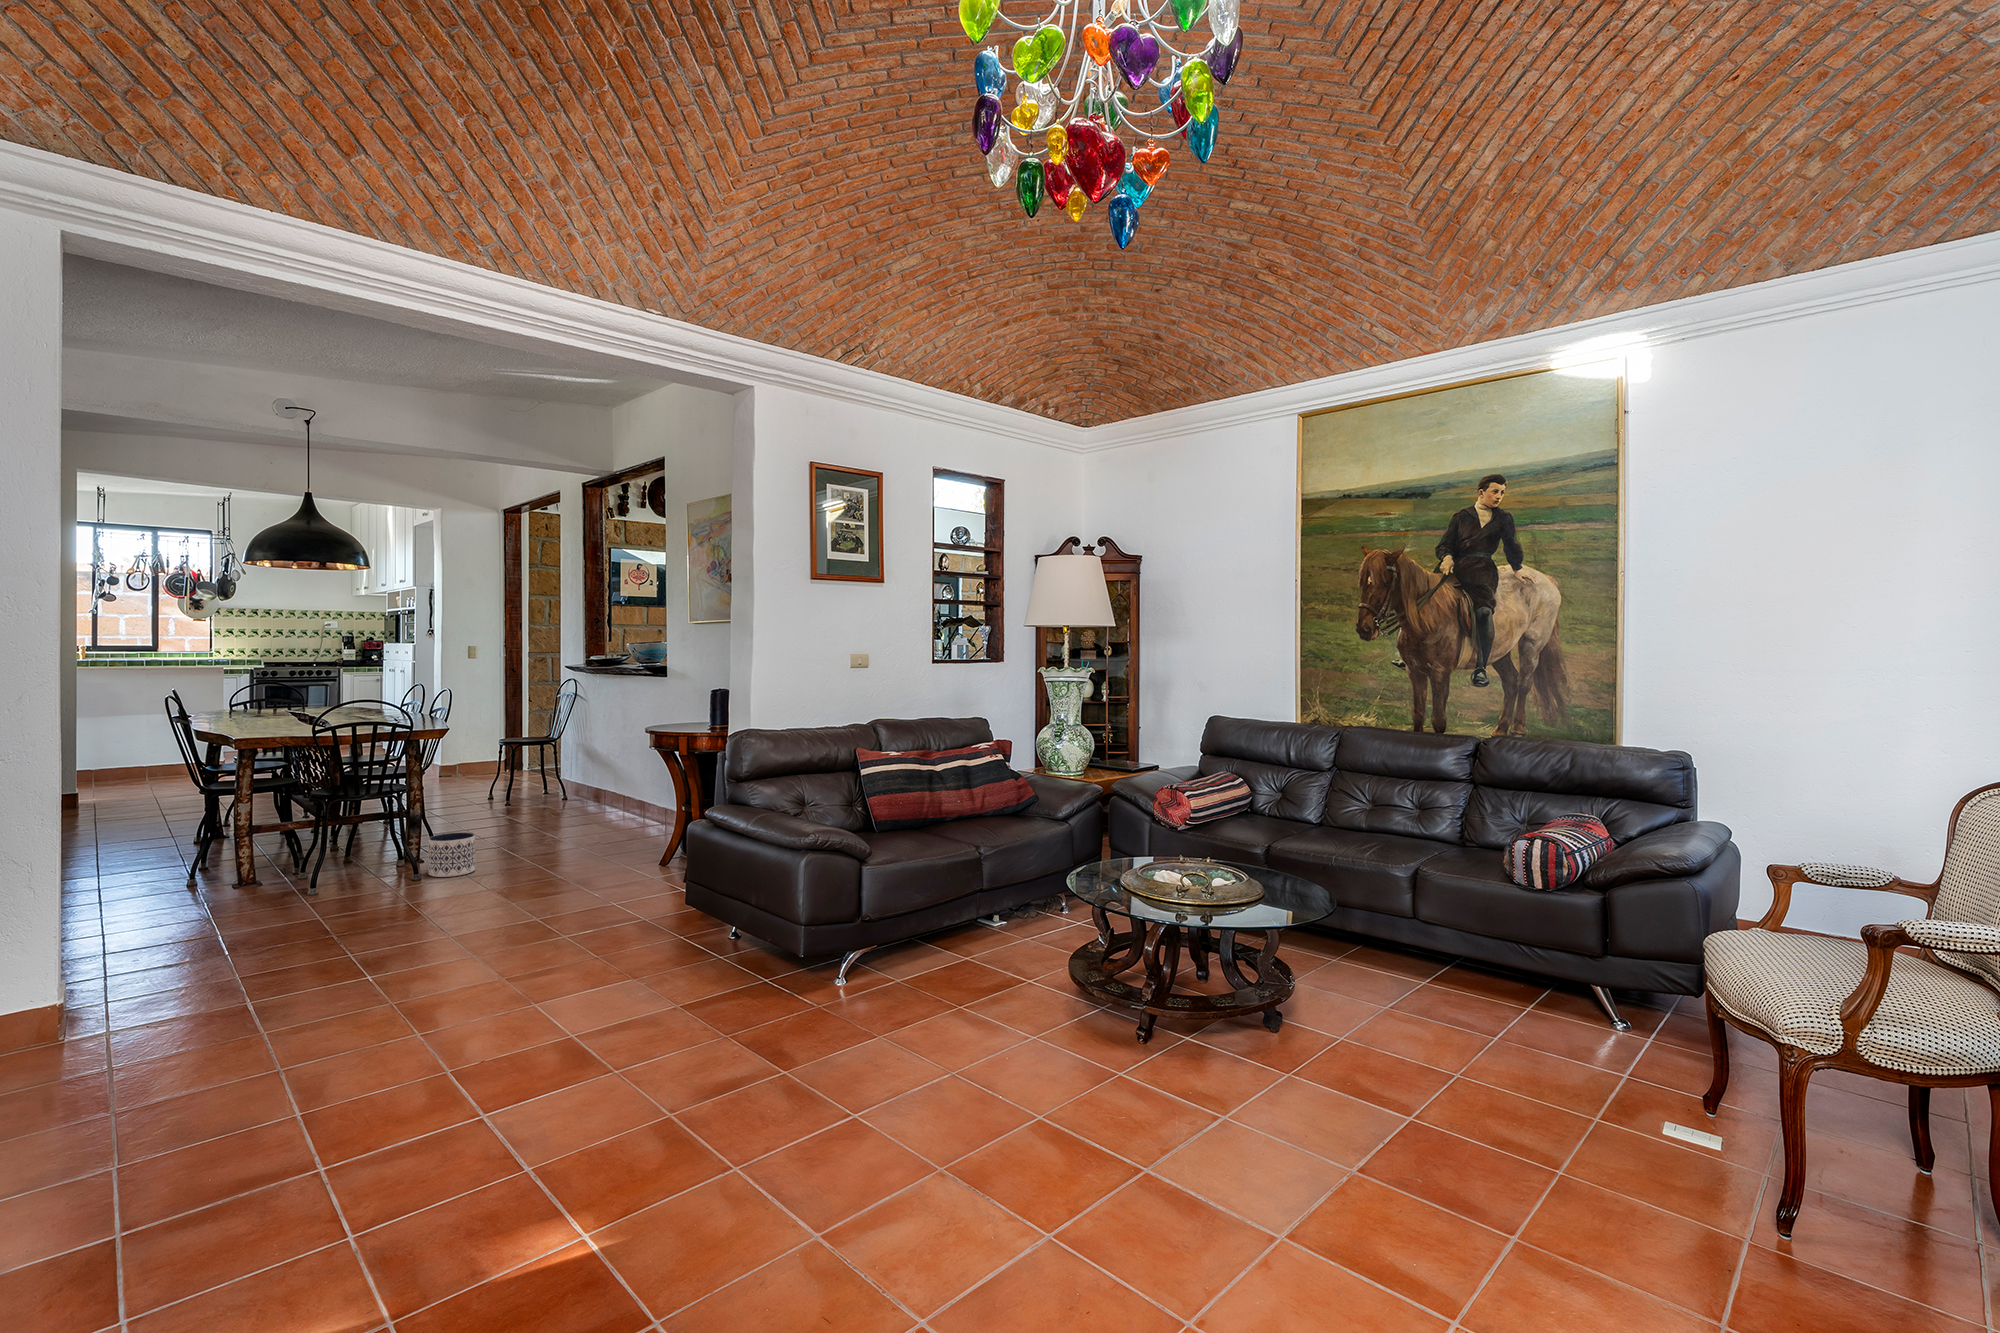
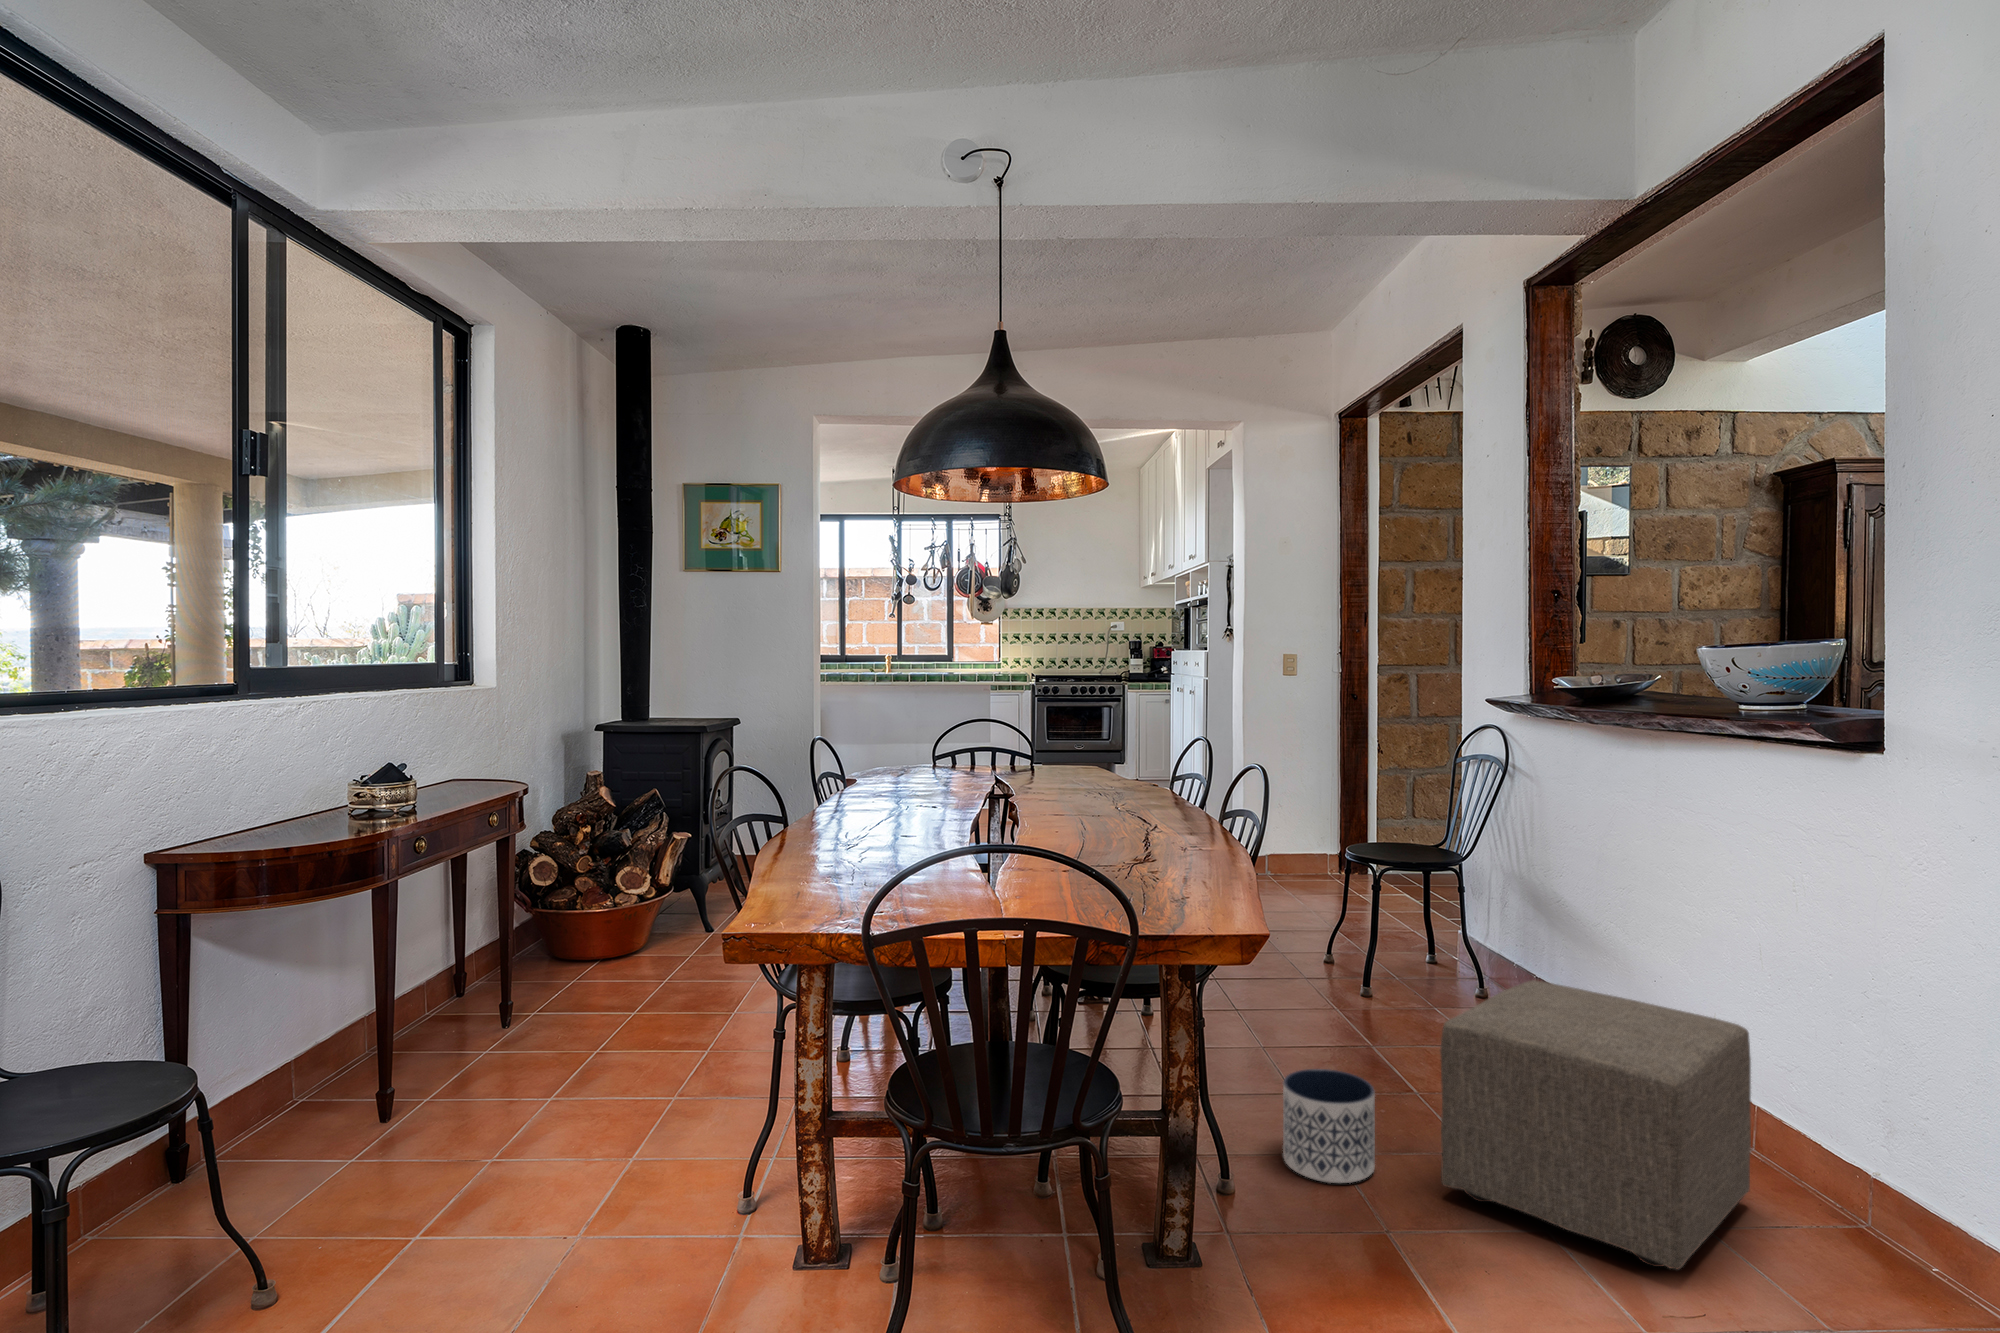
ottoman: none [503,783,634,872] -> present [1440,980,1751,1269]

